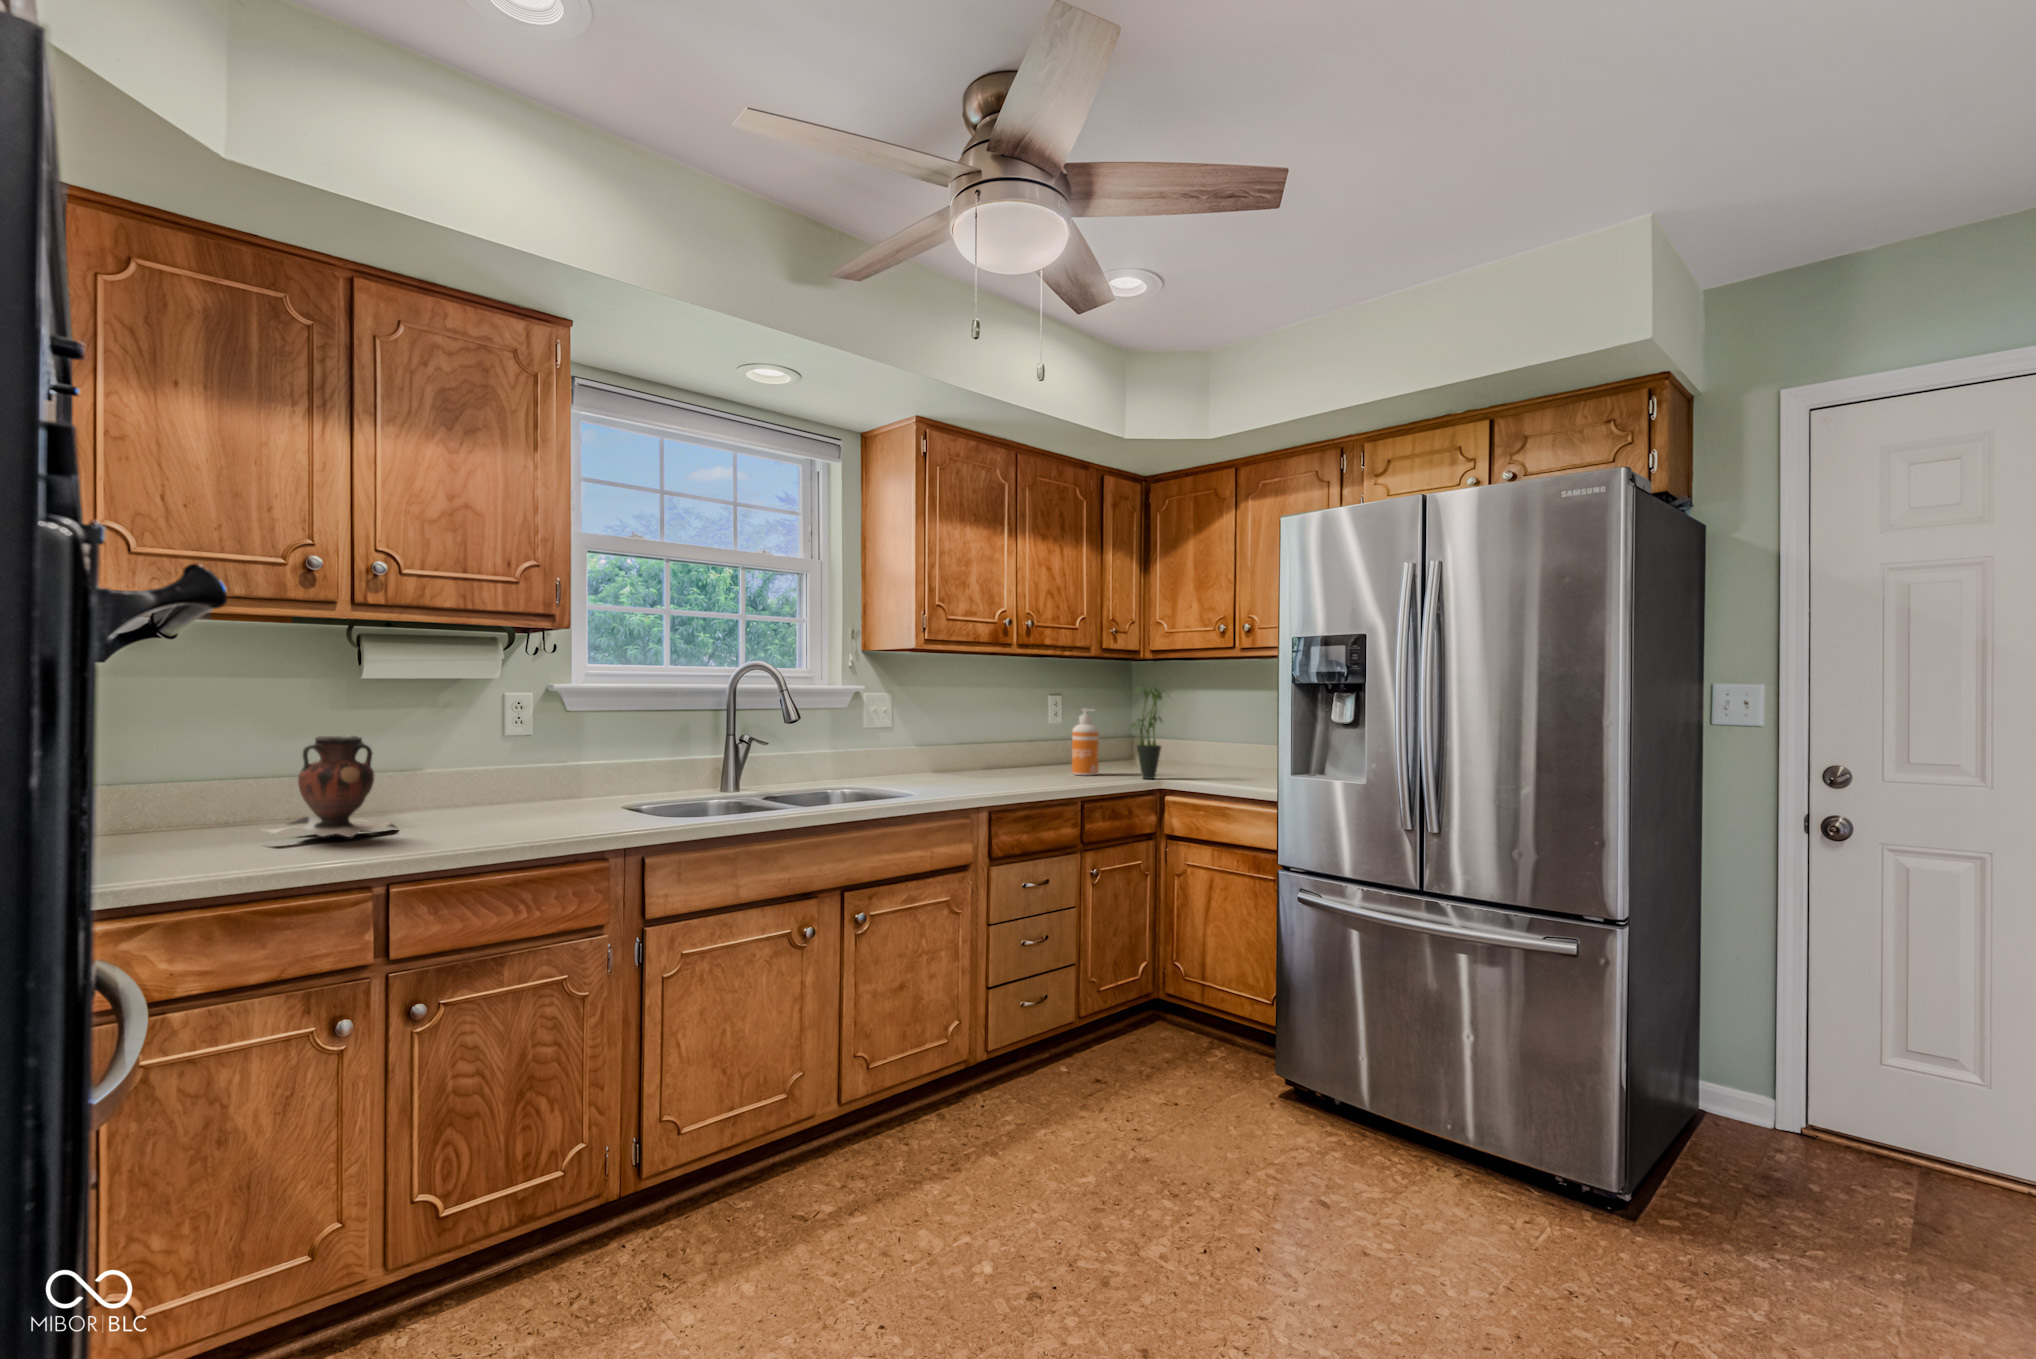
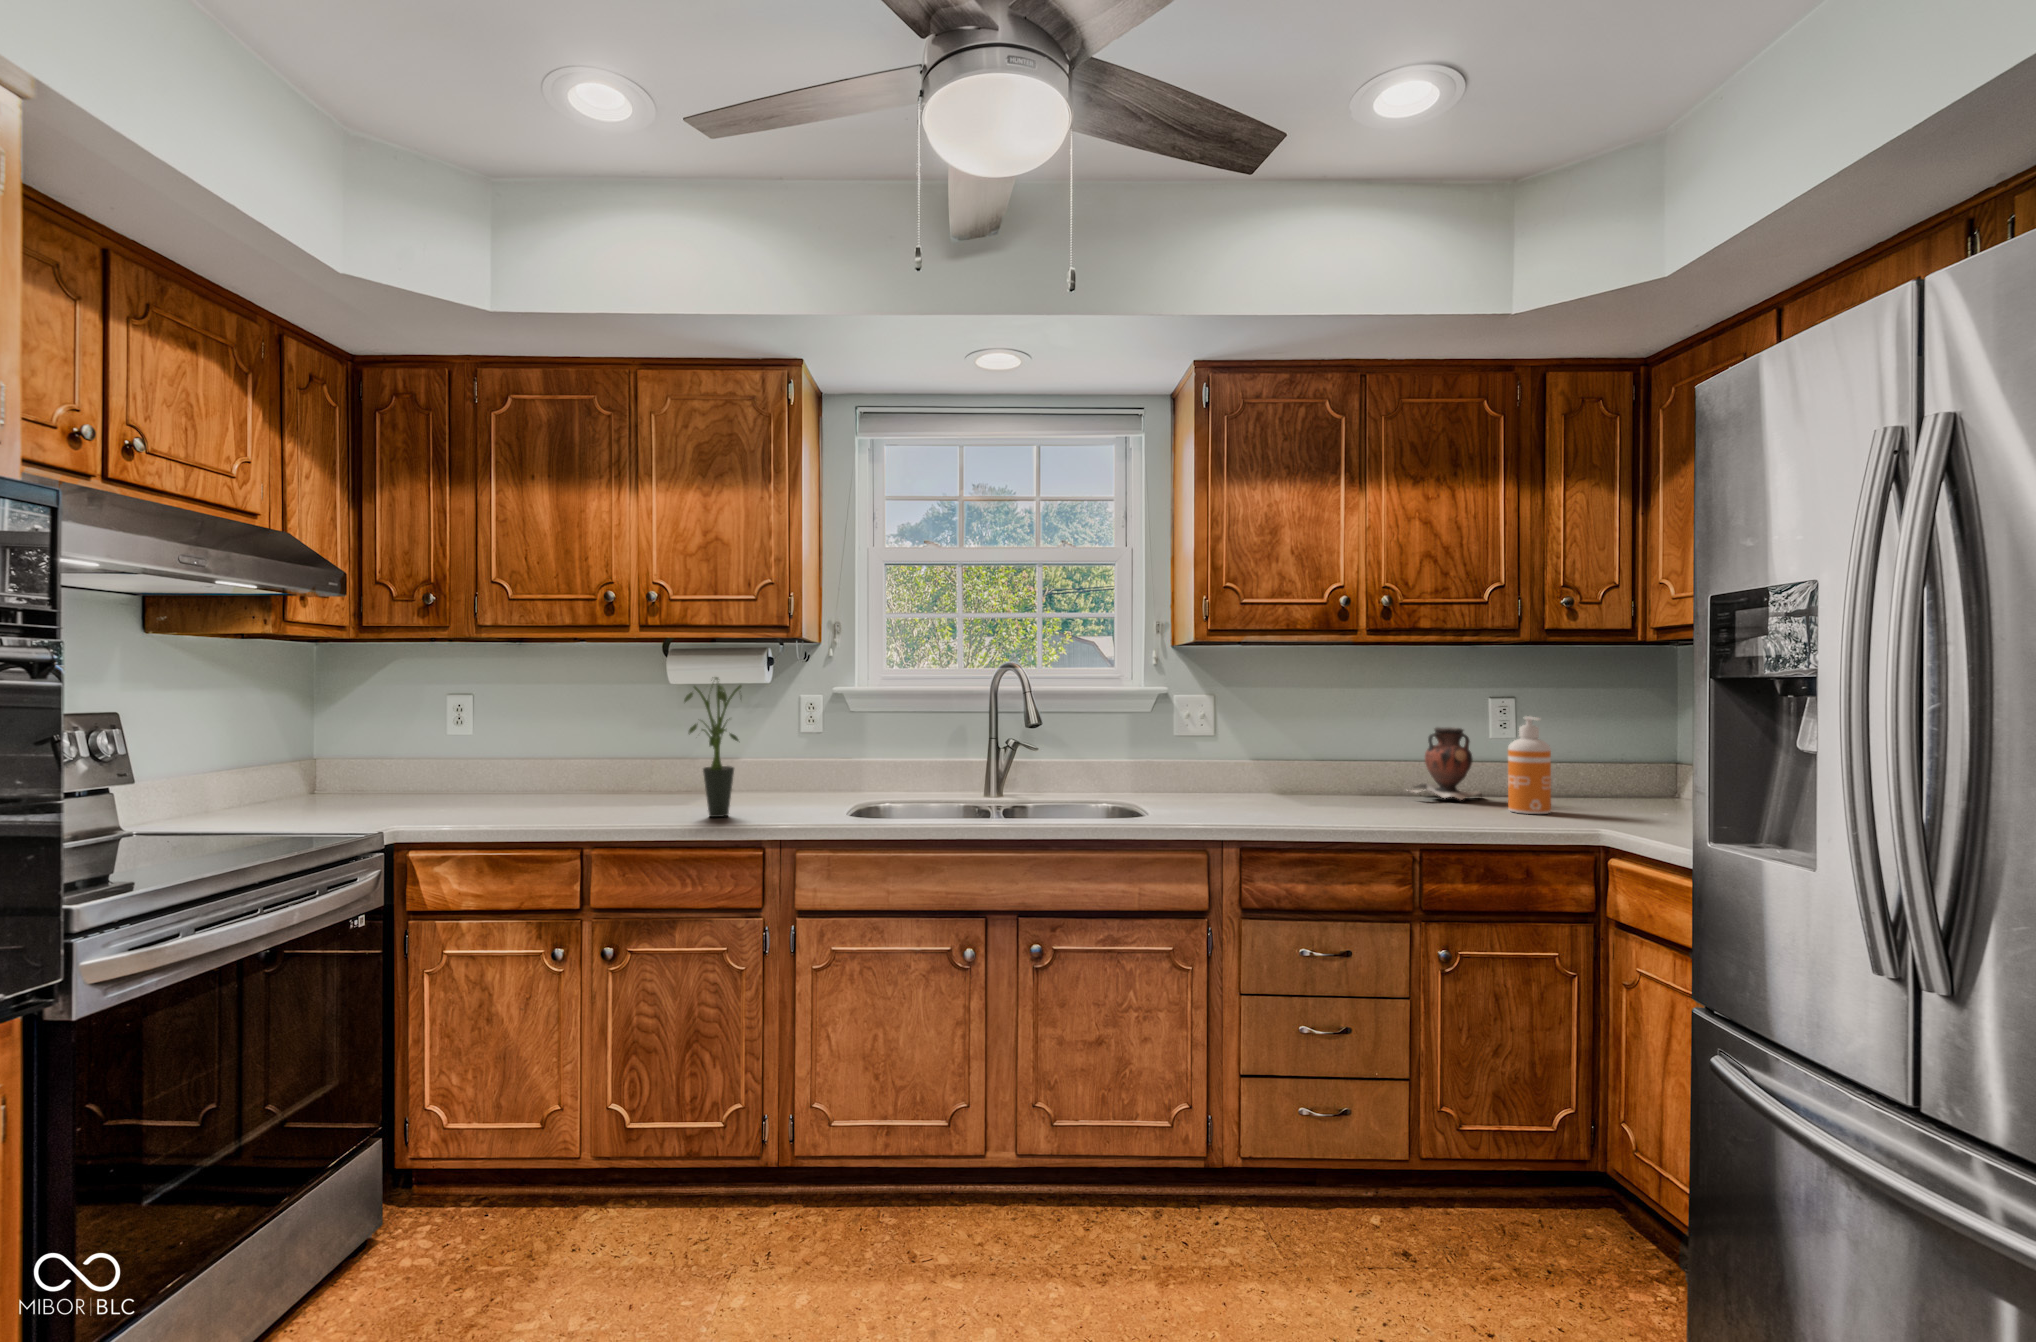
potted plant: present [1130,688,1164,779] -> present [684,677,741,817]
vase: present [268,735,396,837] -> present [1407,727,1482,800]

